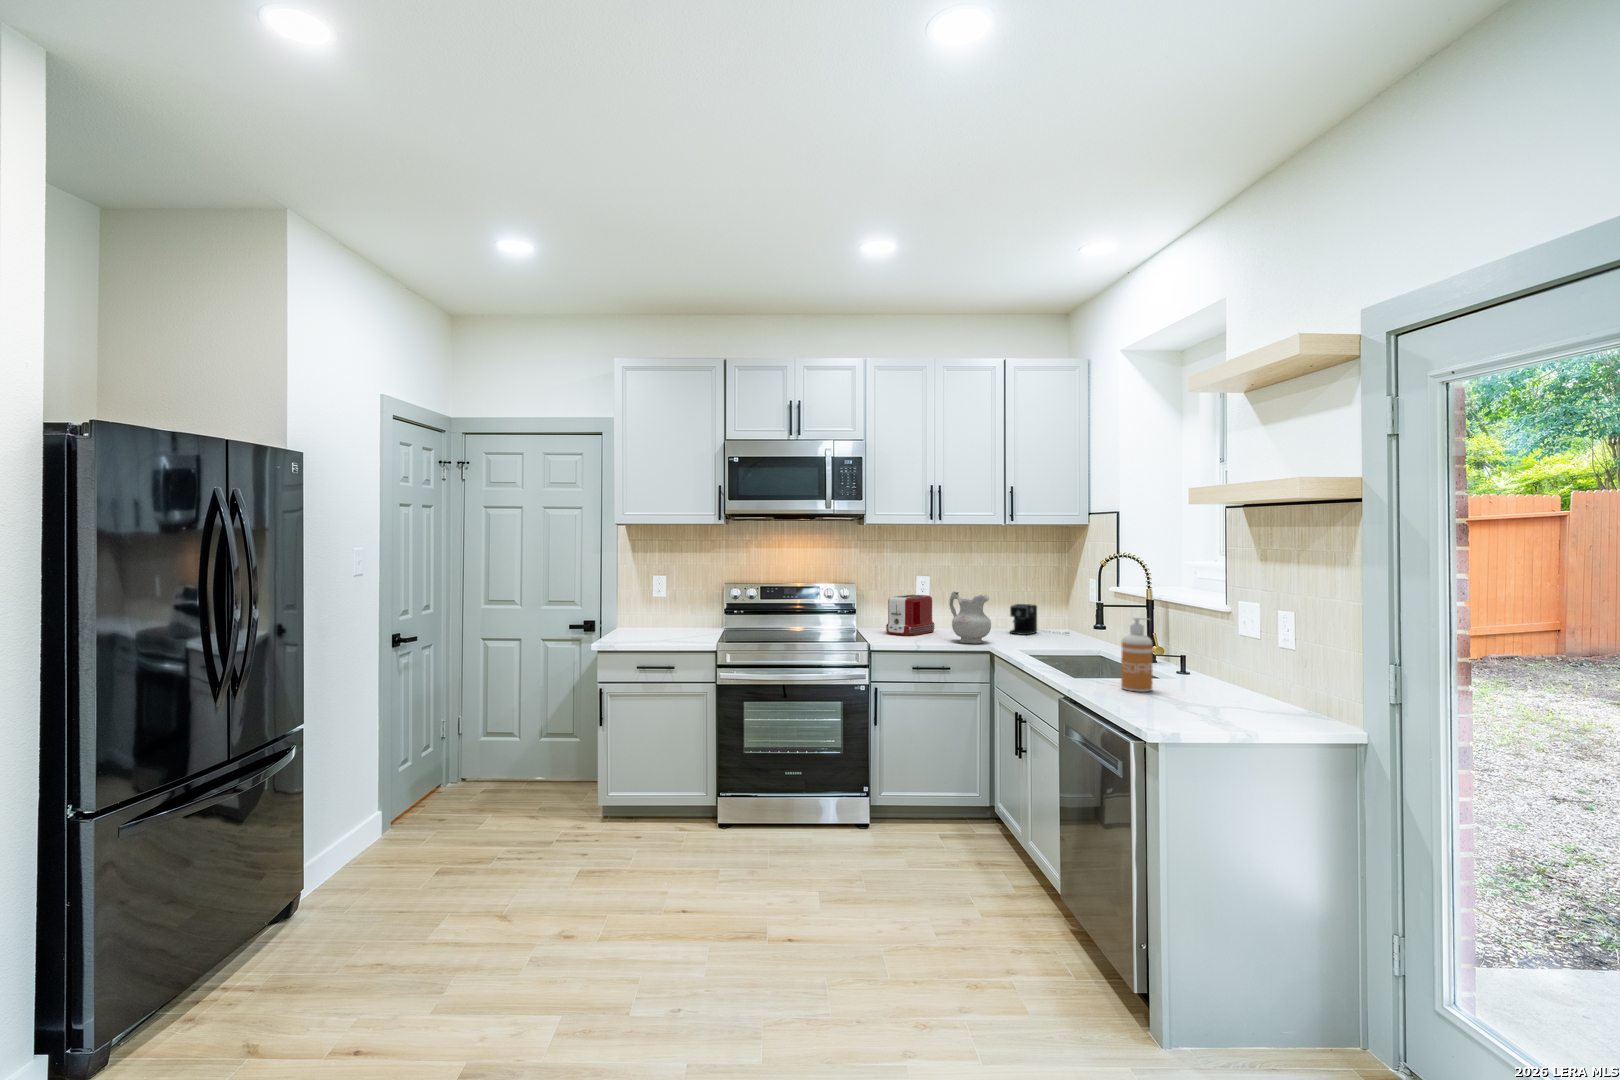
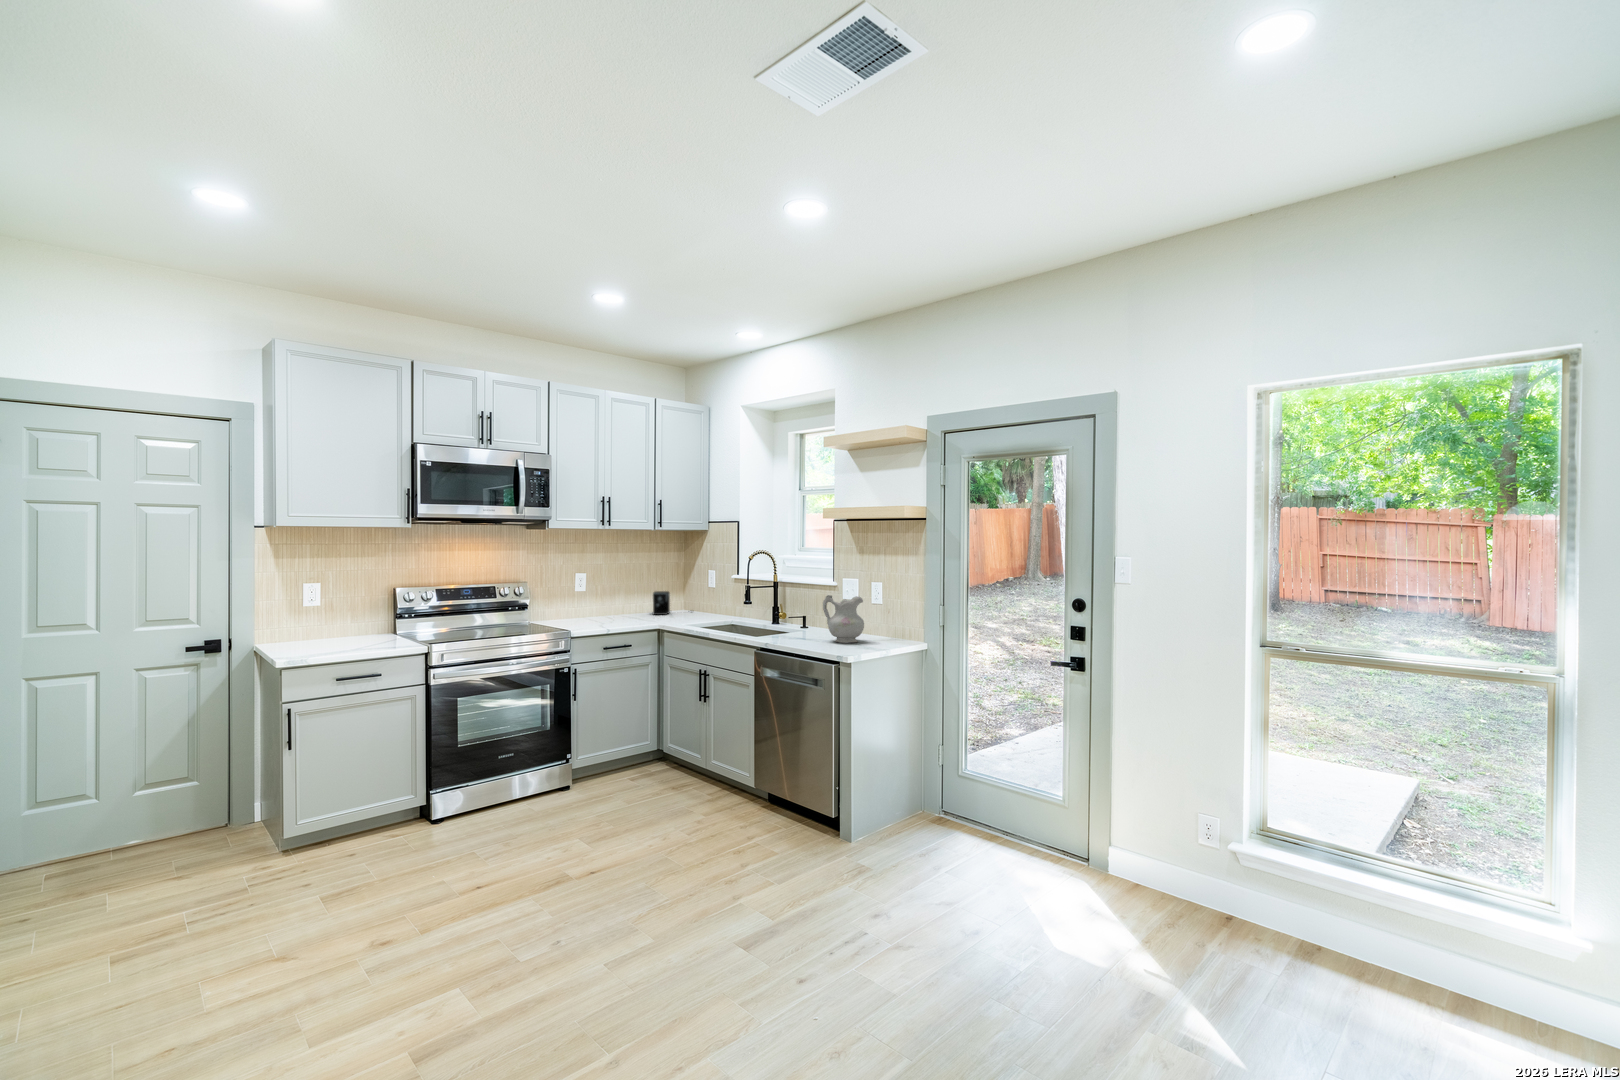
ceramic pitcher: present [949,592,991,644] -> present [823,595,864,643]
toaster: present [886,595,935,636] -> none [559,589,596,624]
soap dispenser: present [1121,617,1153,692] -> none [788,593,807,640]

